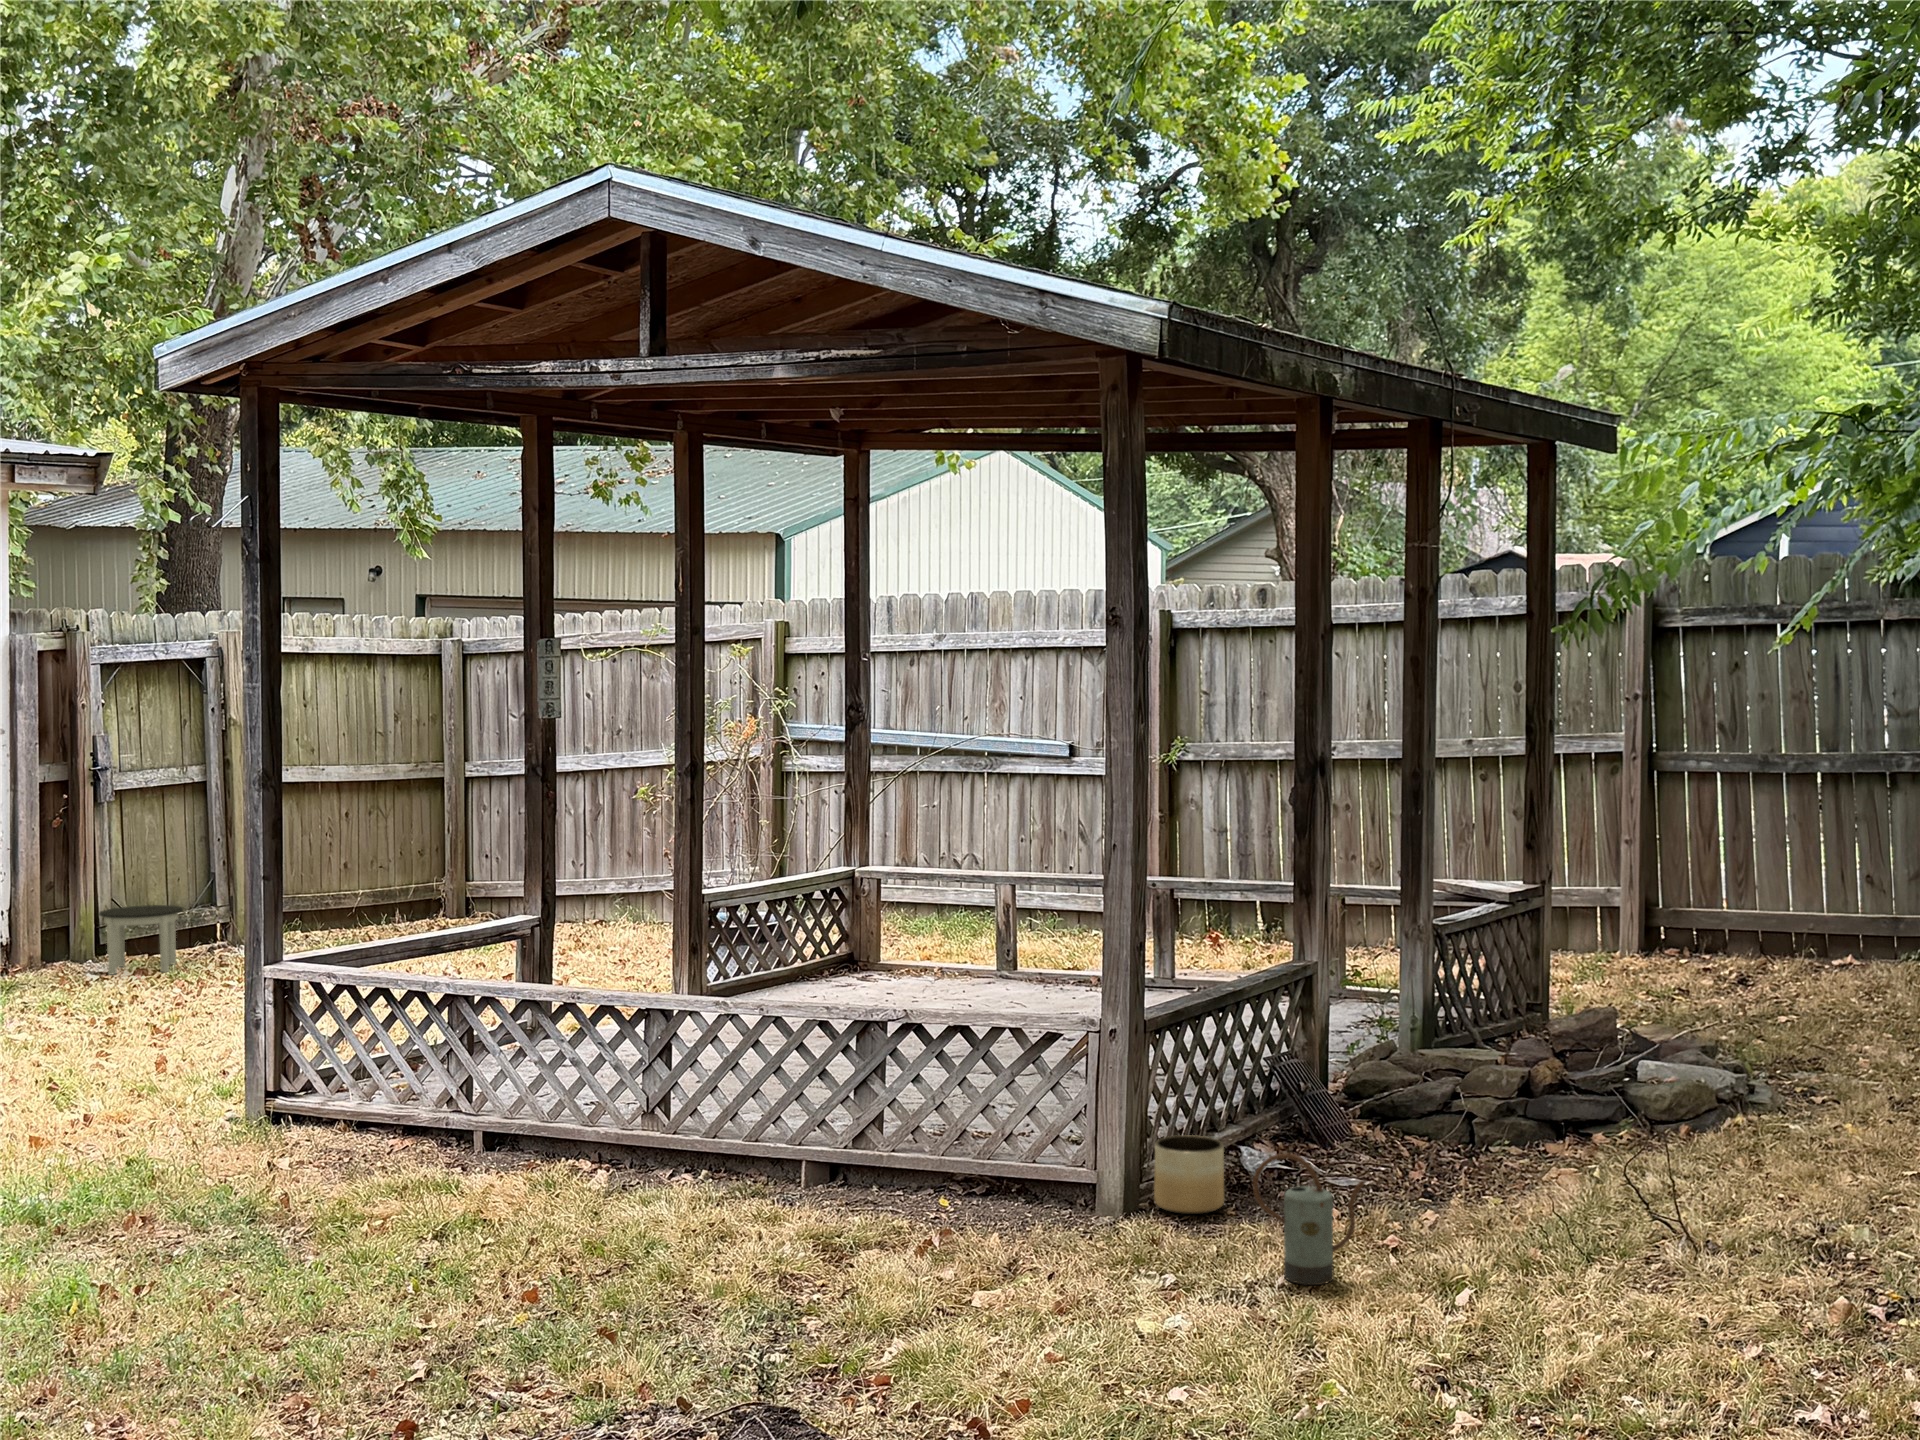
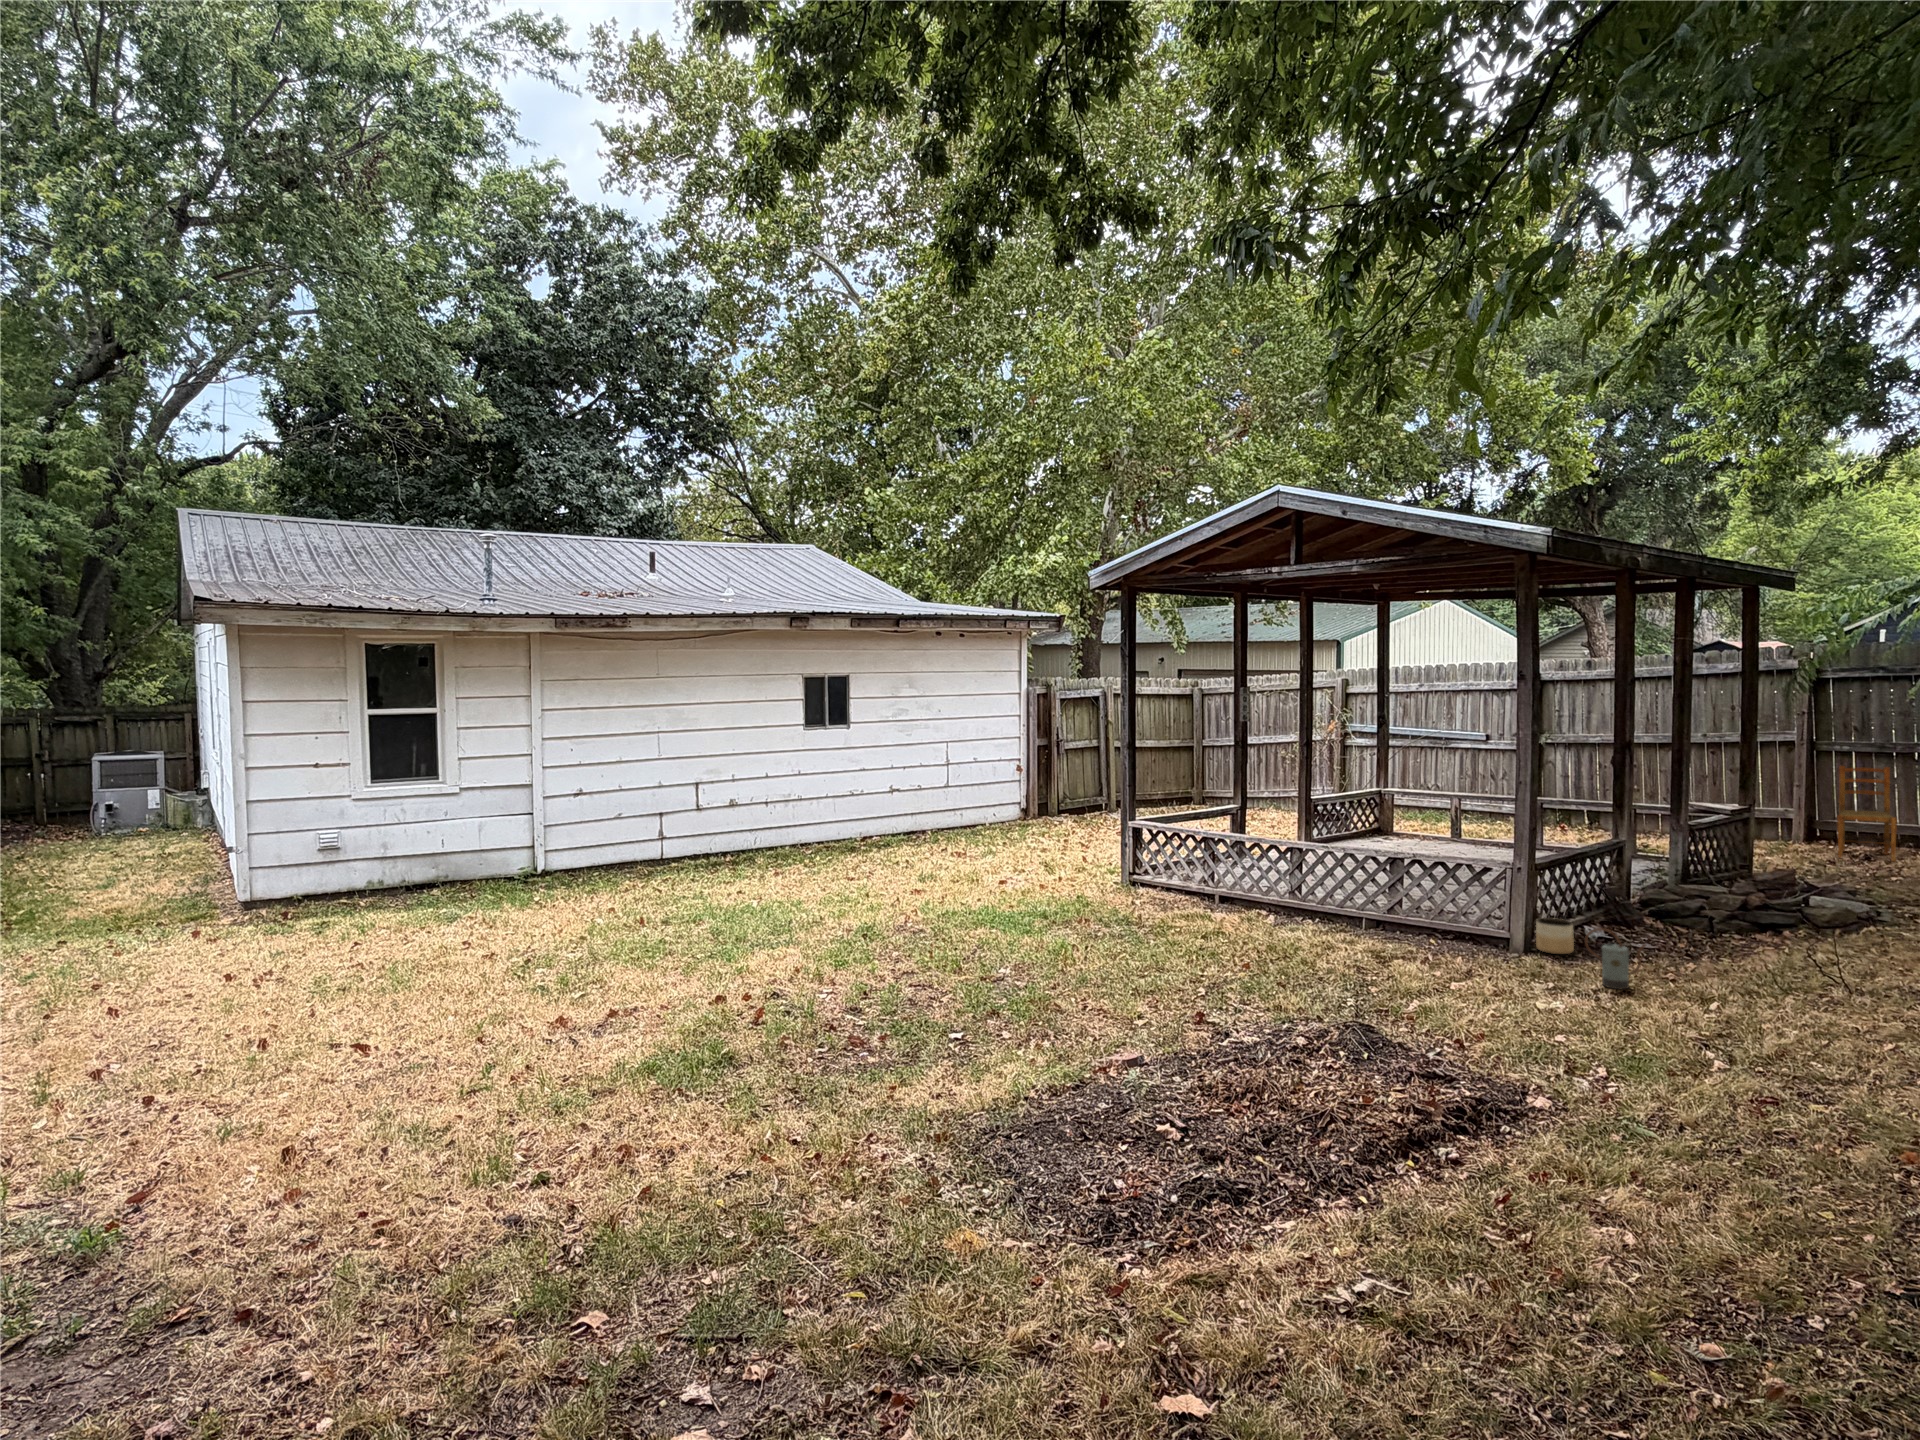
chair: none [1603,807,1685,976] -> present [1837,766,1897,862]
round table: present [99,905,183,975] -> none [1055,796,1086,824]

